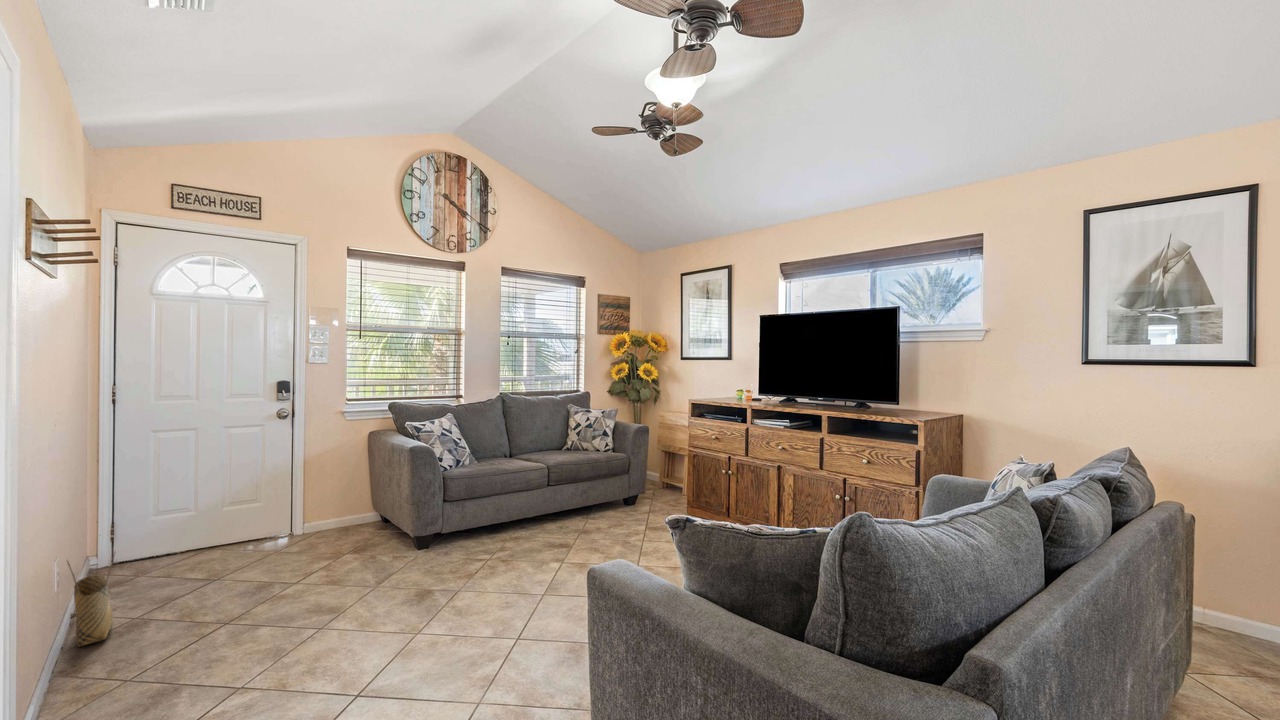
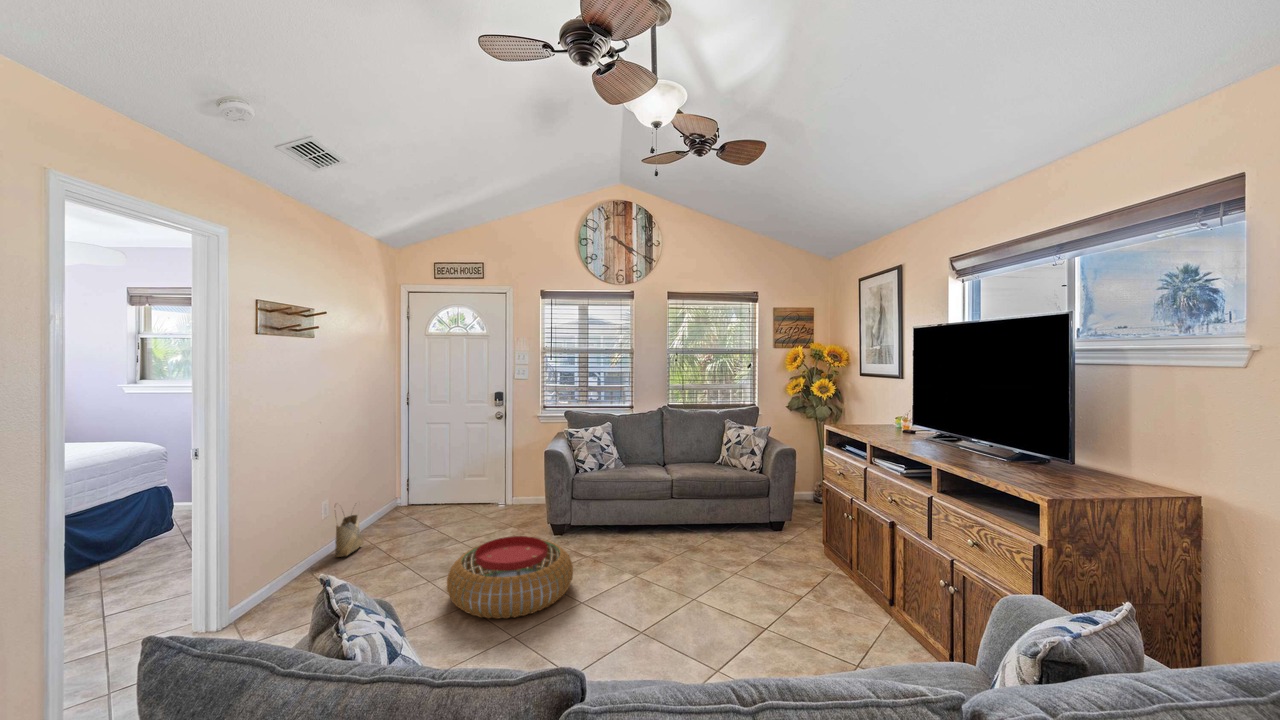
pouf: none [362,543,518,640] -> present [447,536,573,619]

